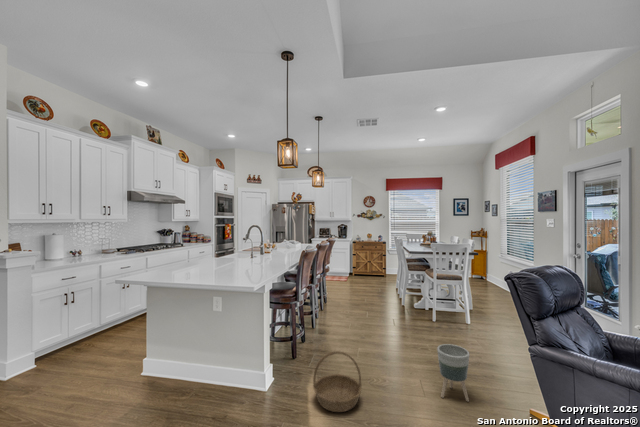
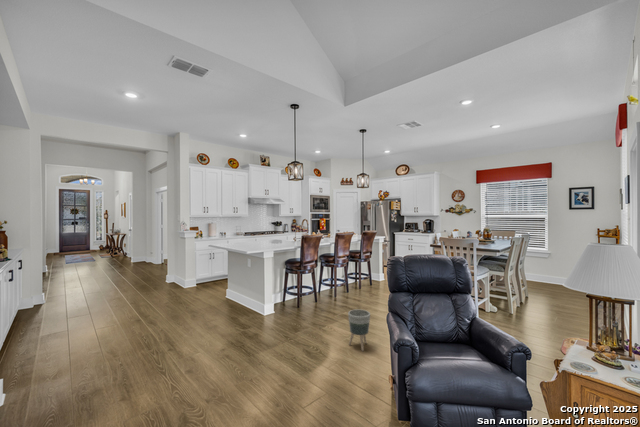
basket: present [313,351,361,412] -> none [274,298,304,333]

